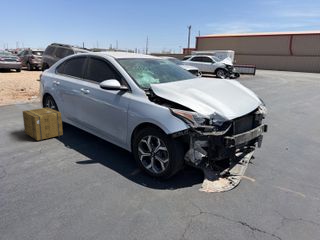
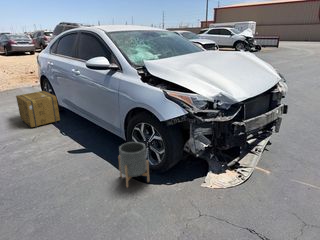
planter: none [127,152,154,192] -> present [119,142,149,187]

